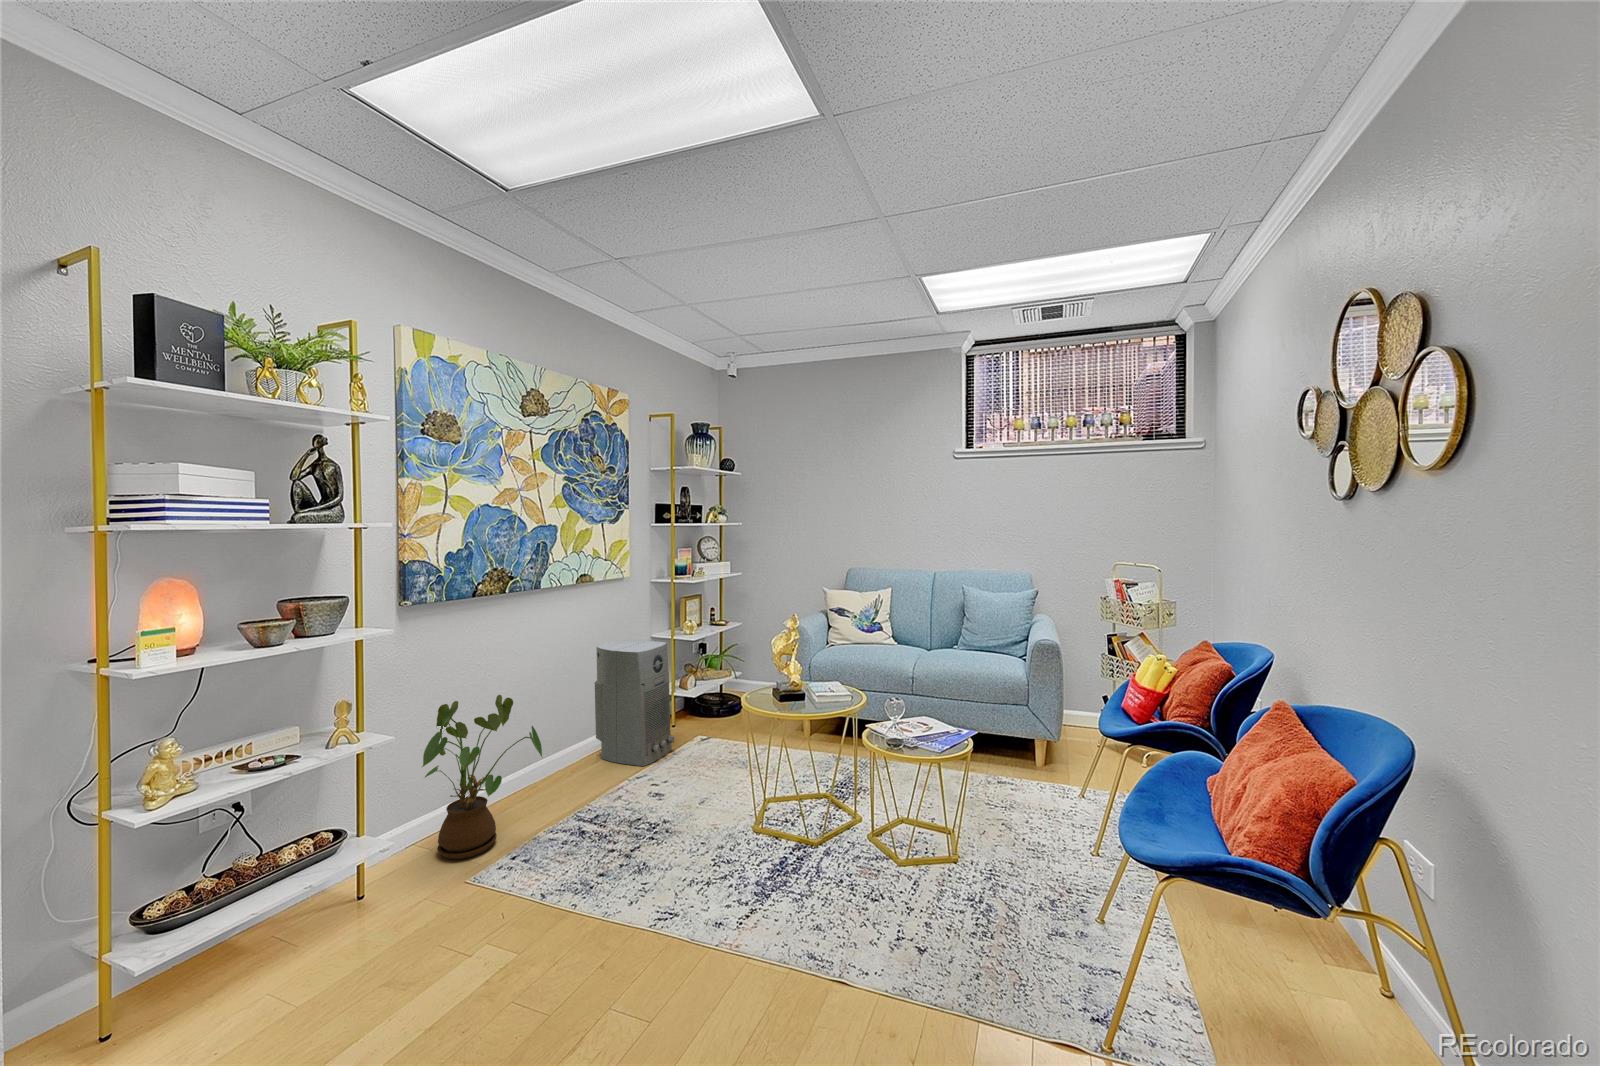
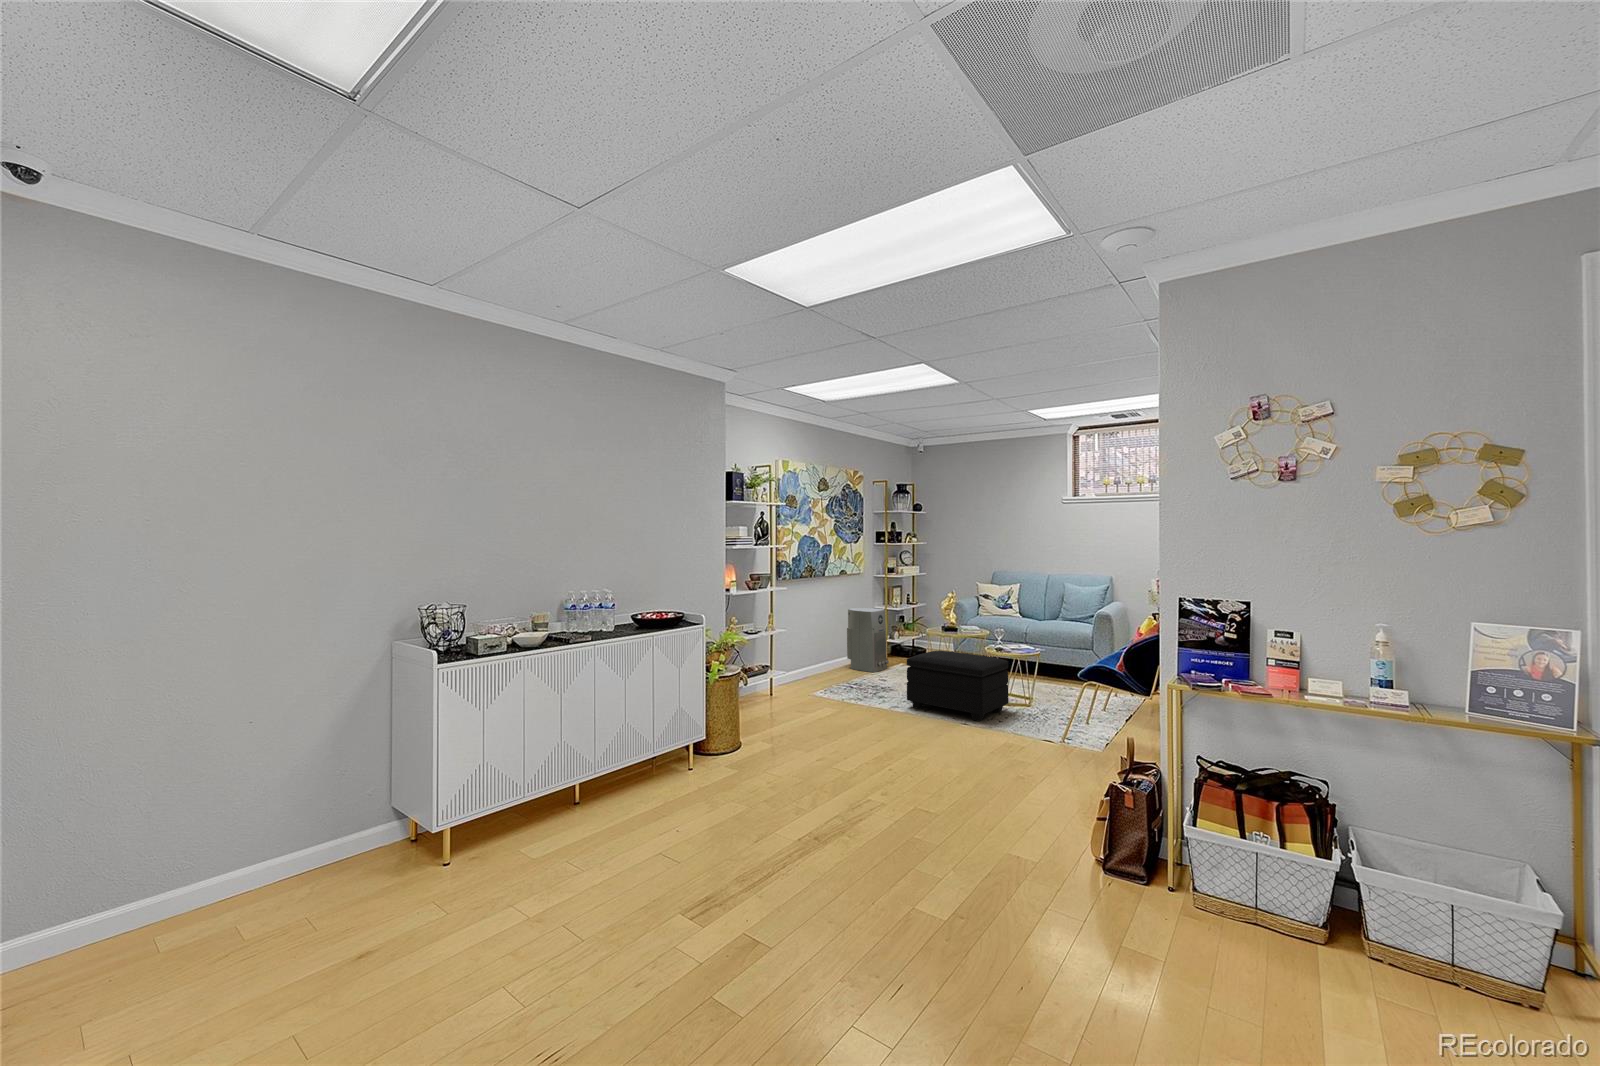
house plant: present [422,695,542,859] -> none [787,623,835,689]
footstool: none [697,753,926,967] -> present [907,651,1008,721]

